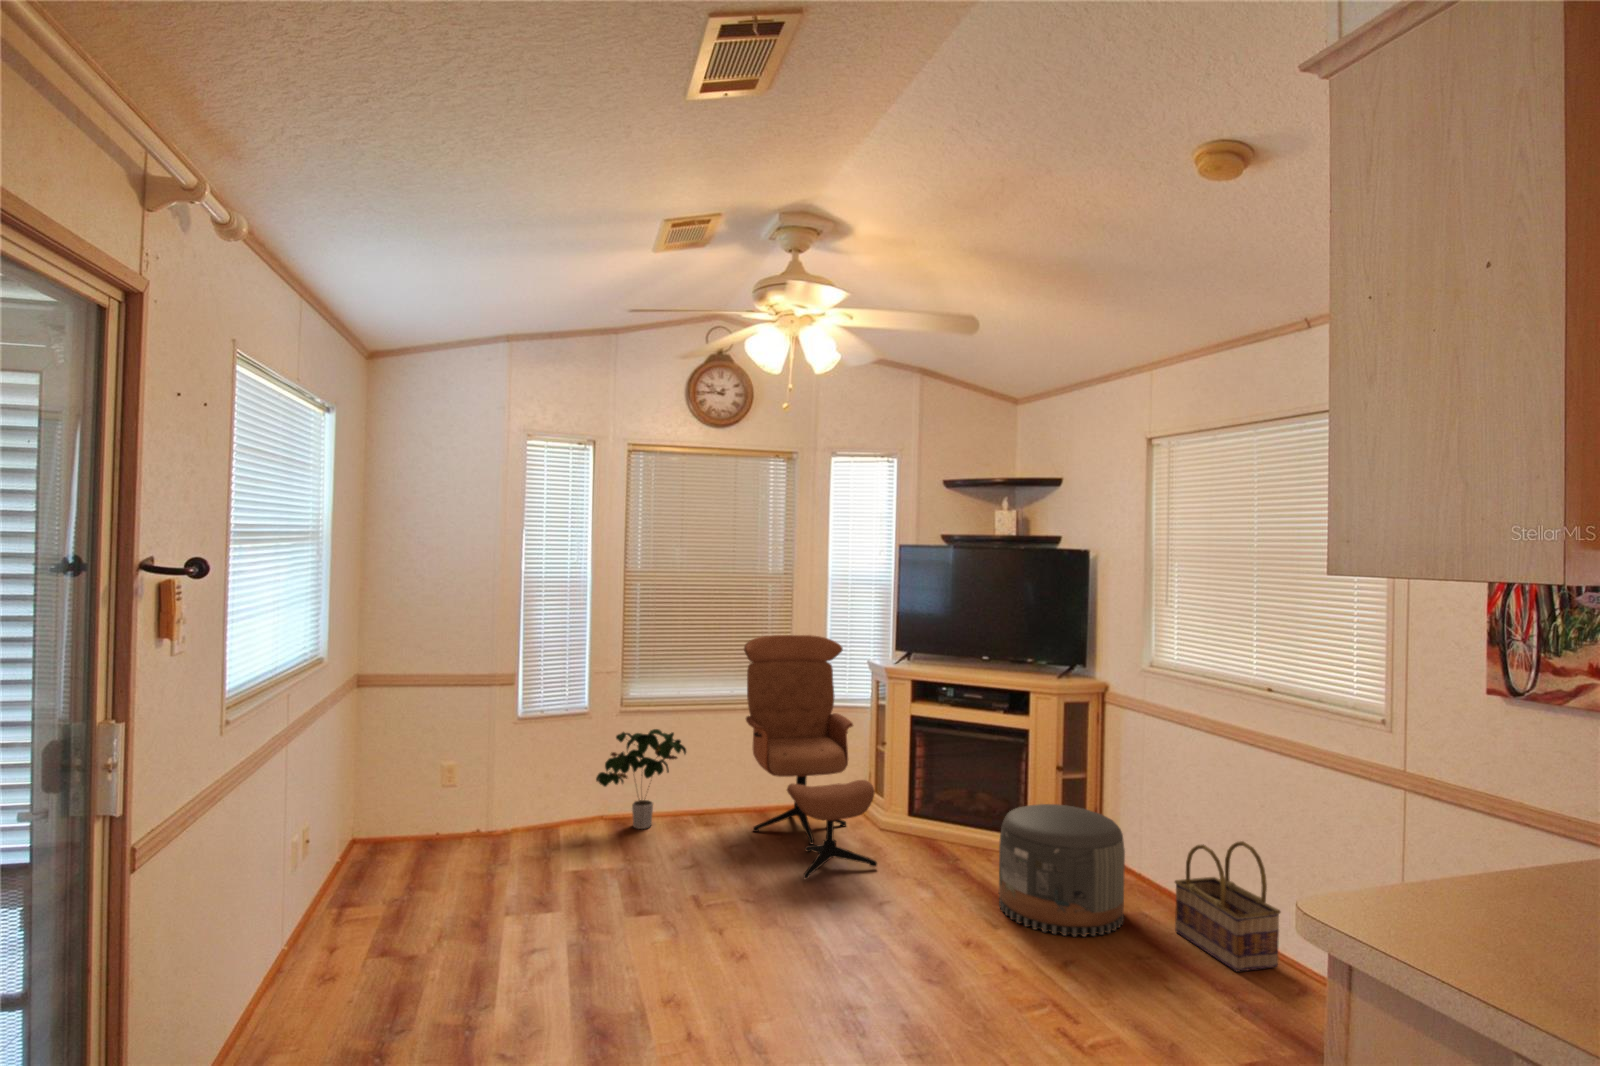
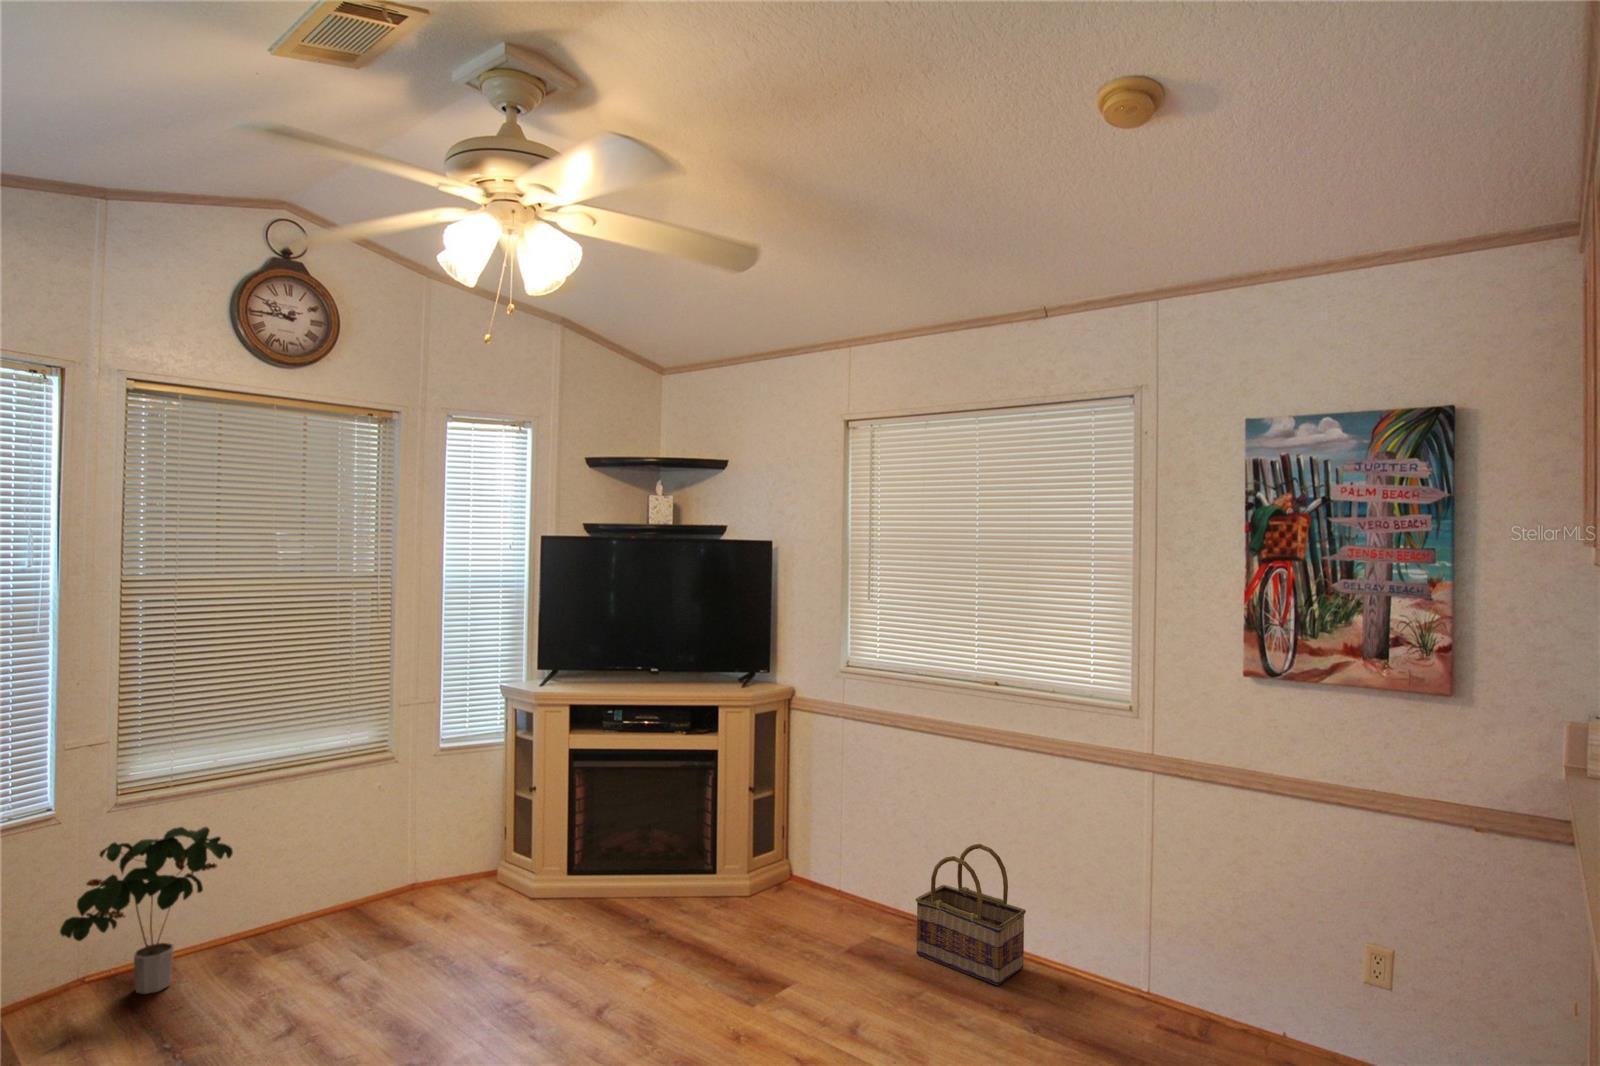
lounge chair: present [744,635,877,879] -> none [328,659,561,1009]
pouf: present [999,804,1125,937] -> none [728,836,868,996]

